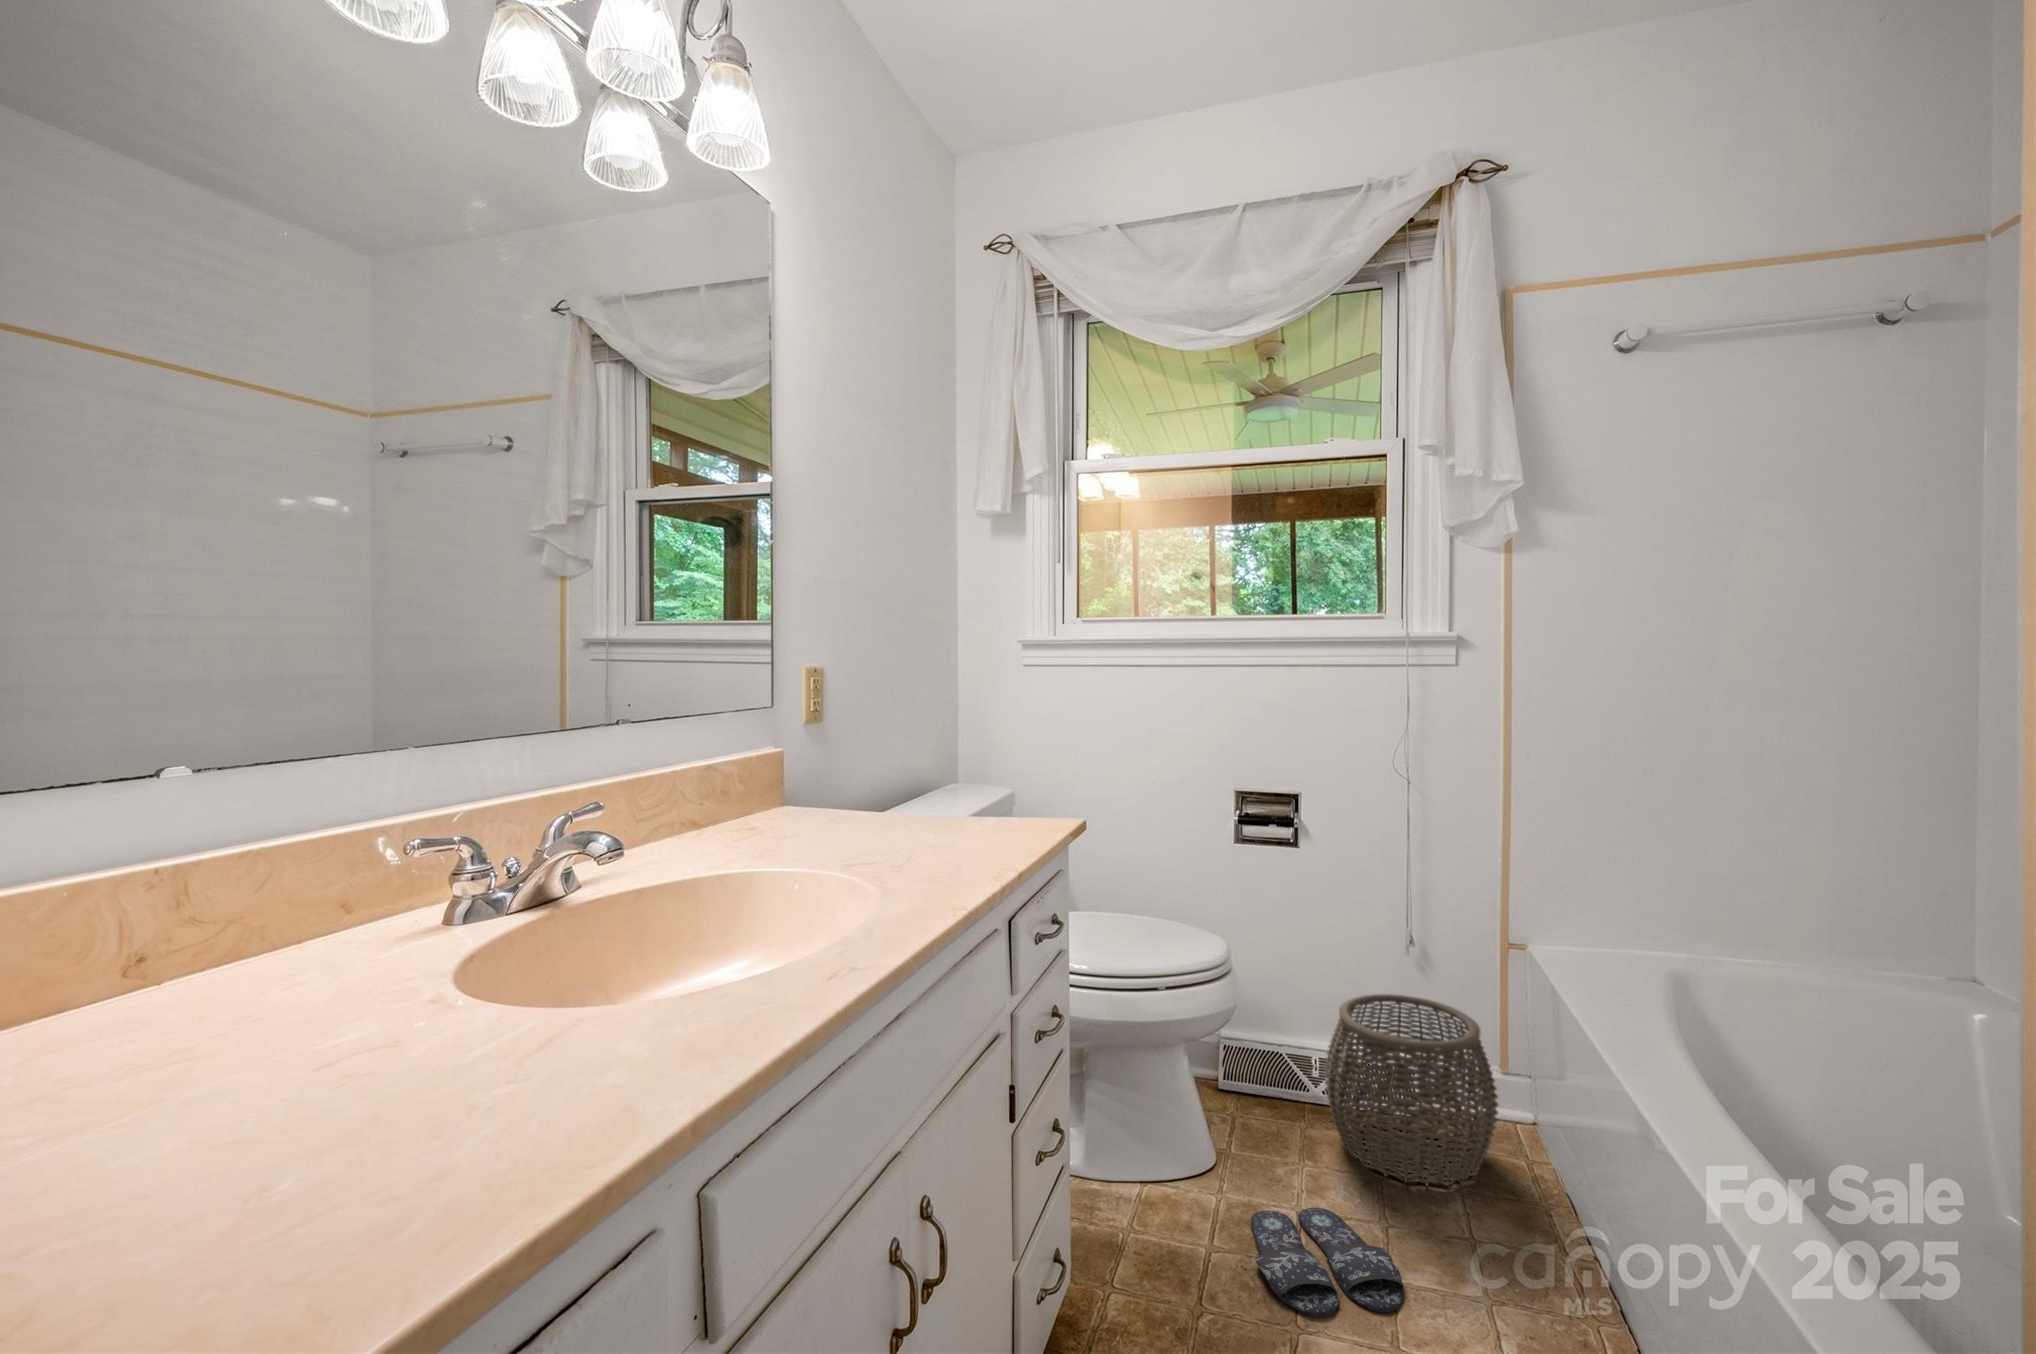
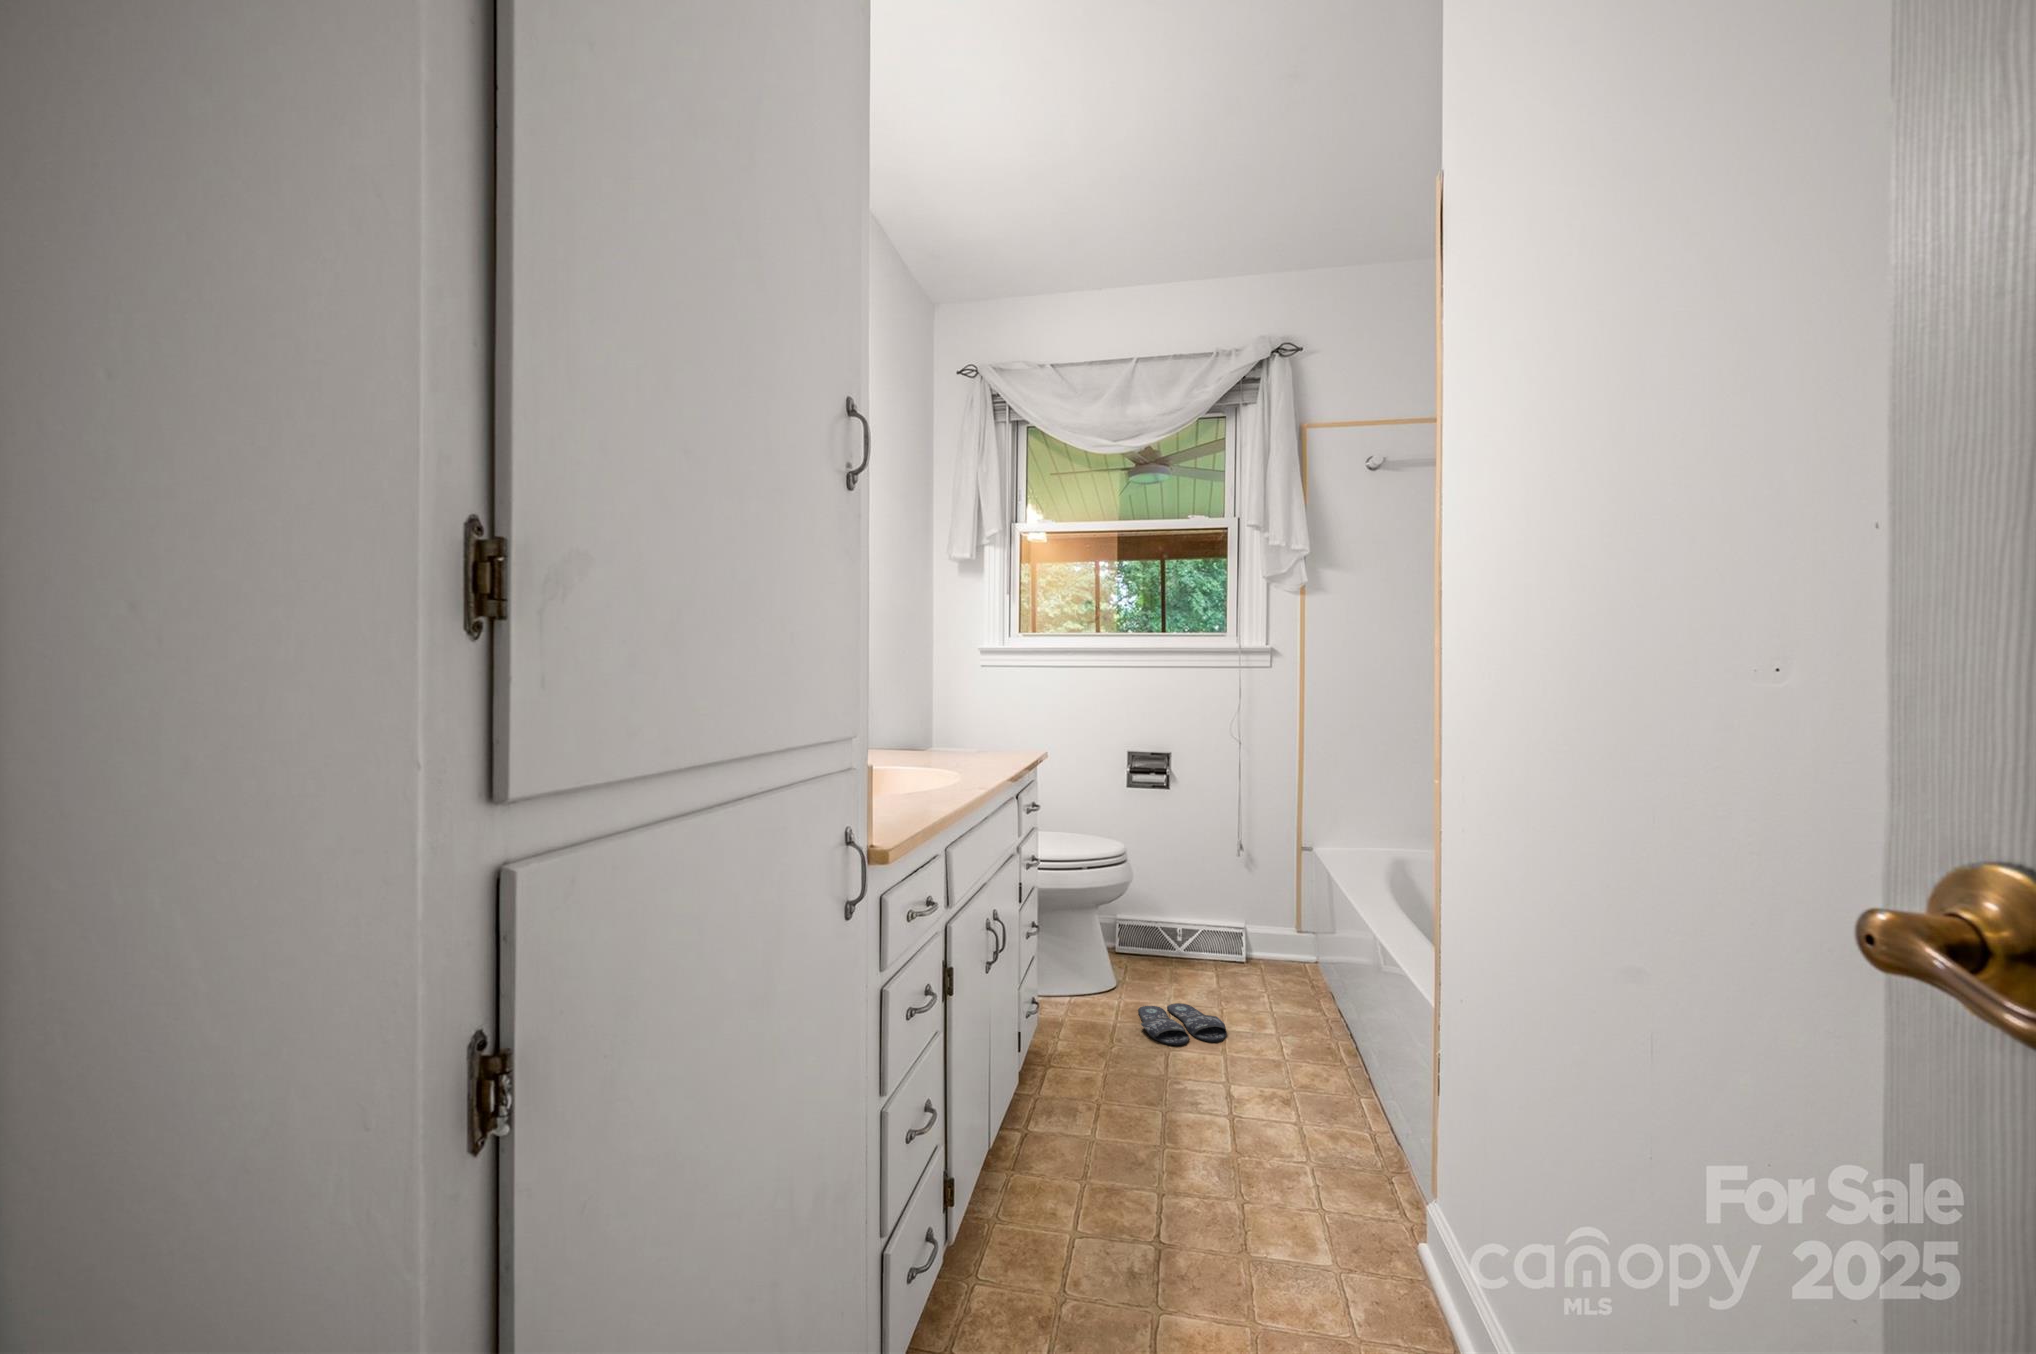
woven basket: present [1324,994,1498,1186] -> none [1185,882,1290,992]

